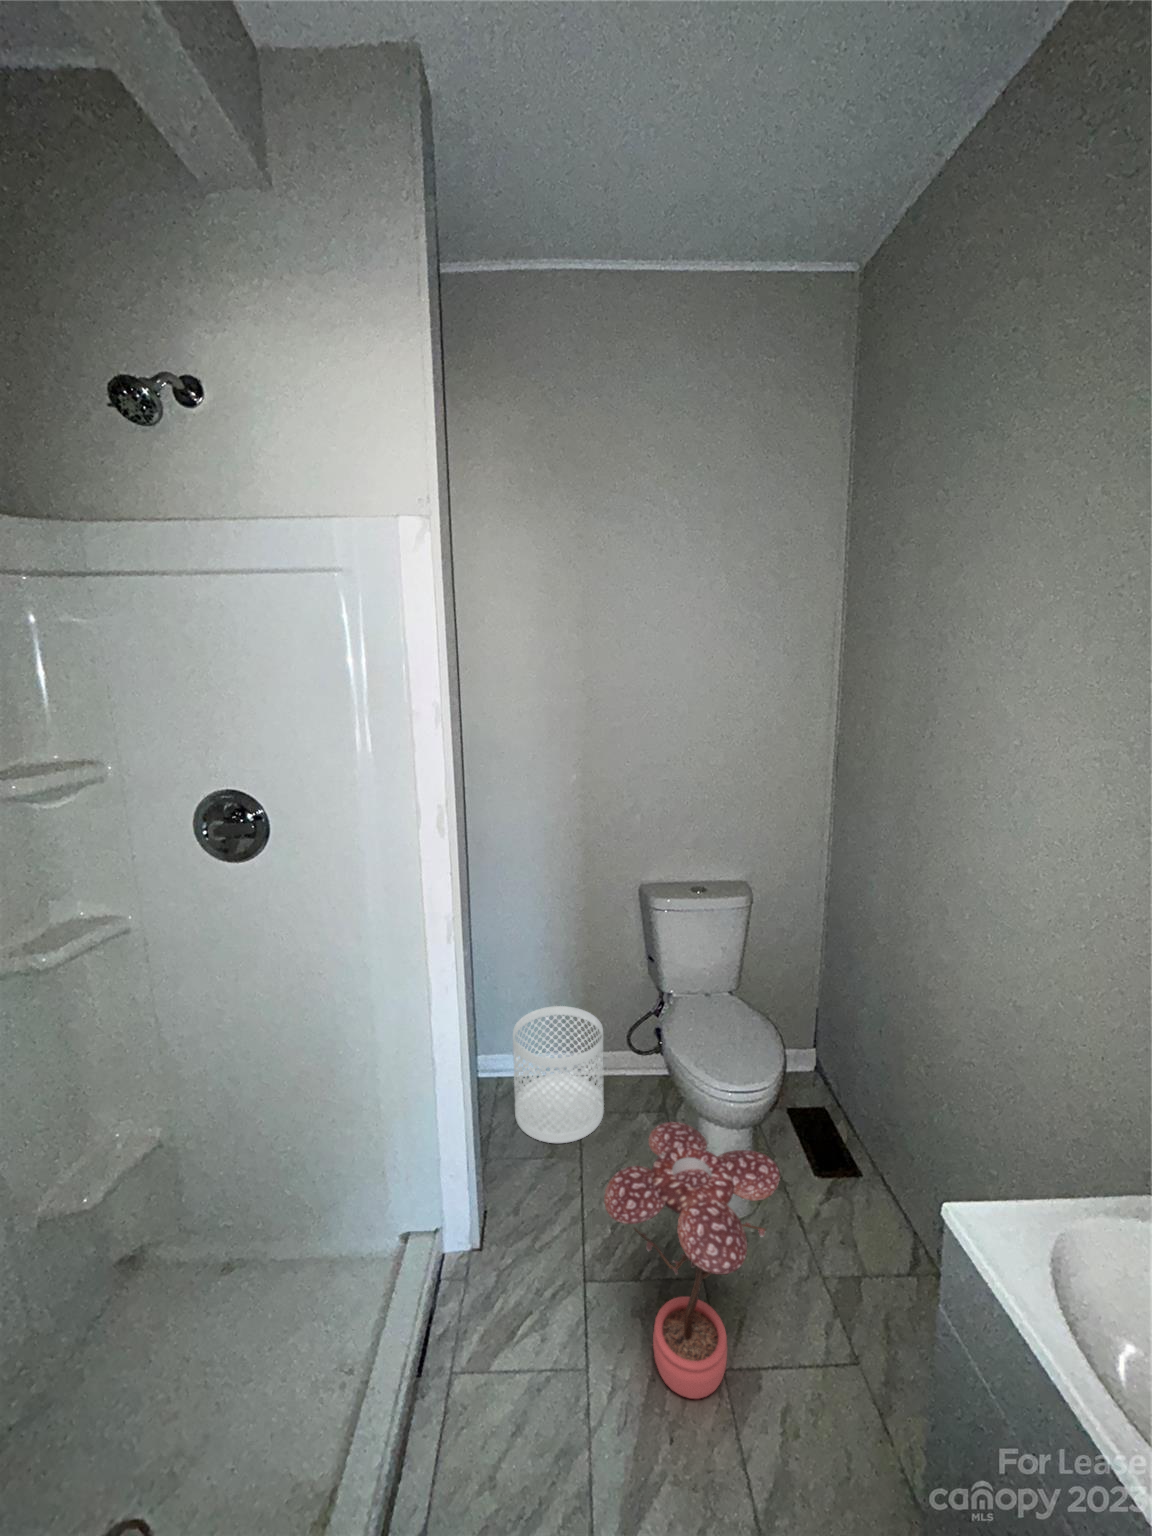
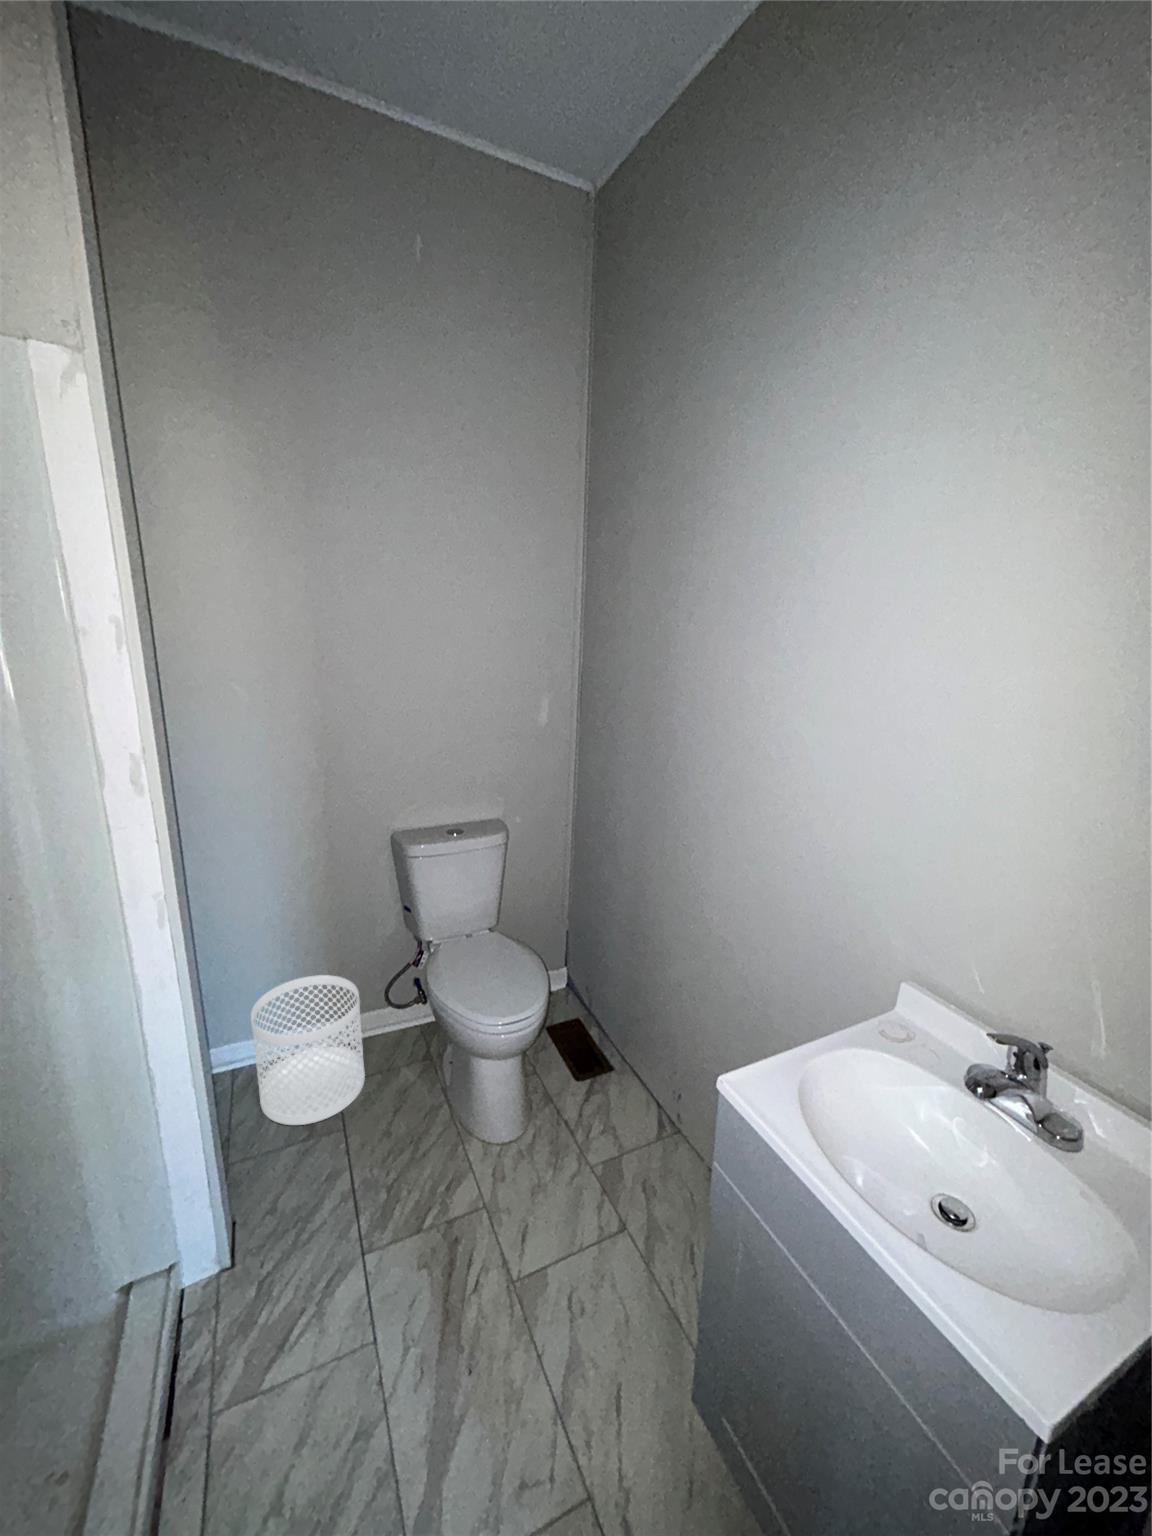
potted plant: present [604,1122,780,1399] -> none [384,1064,558,1327]

